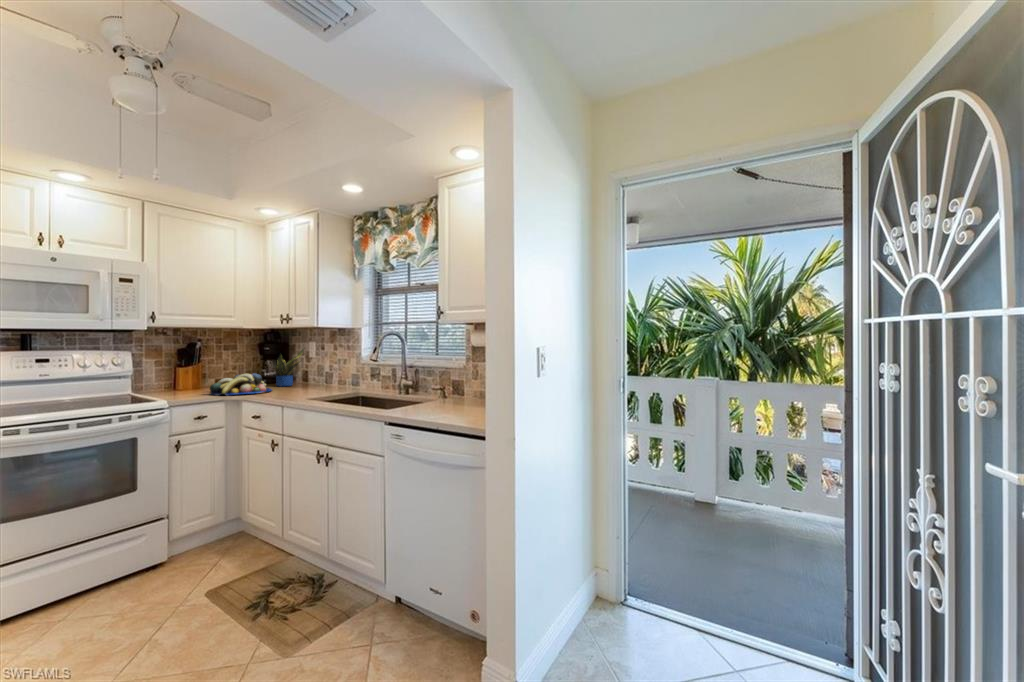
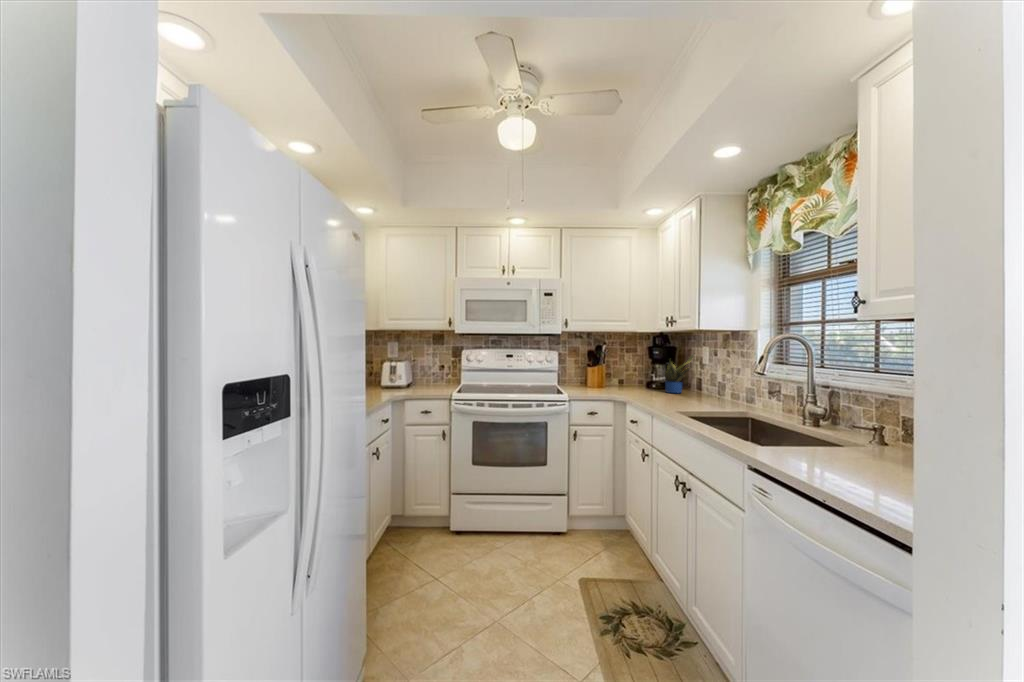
fruit bowl: present [210,373,272,395] -> none [603,377,657,398]

